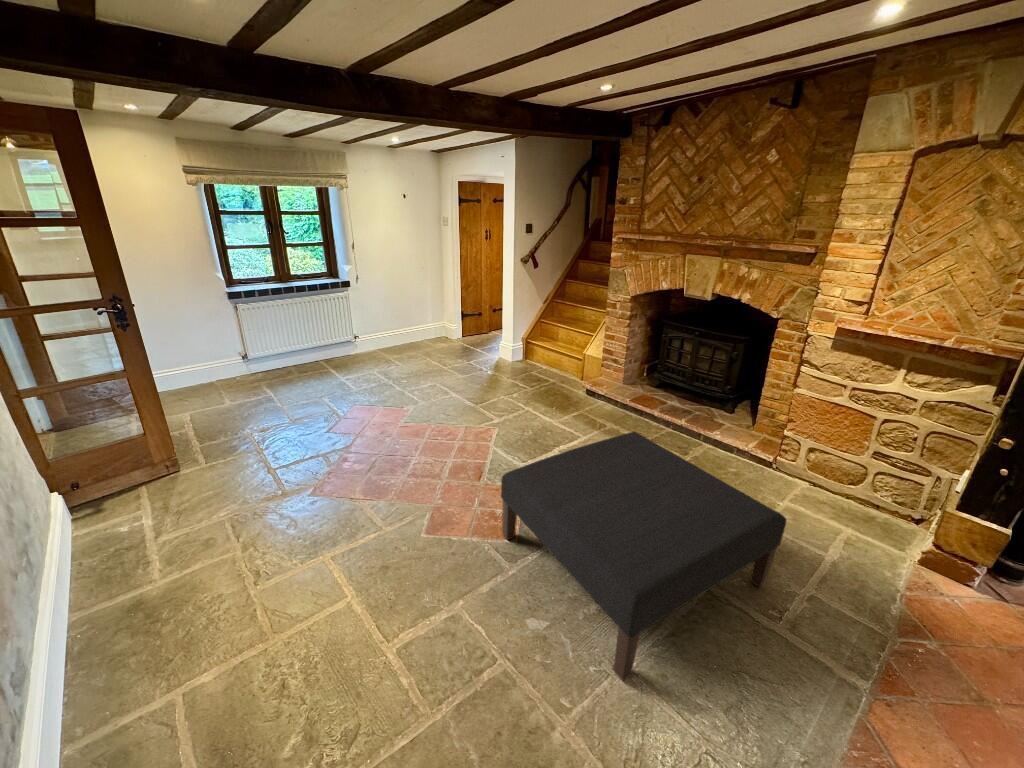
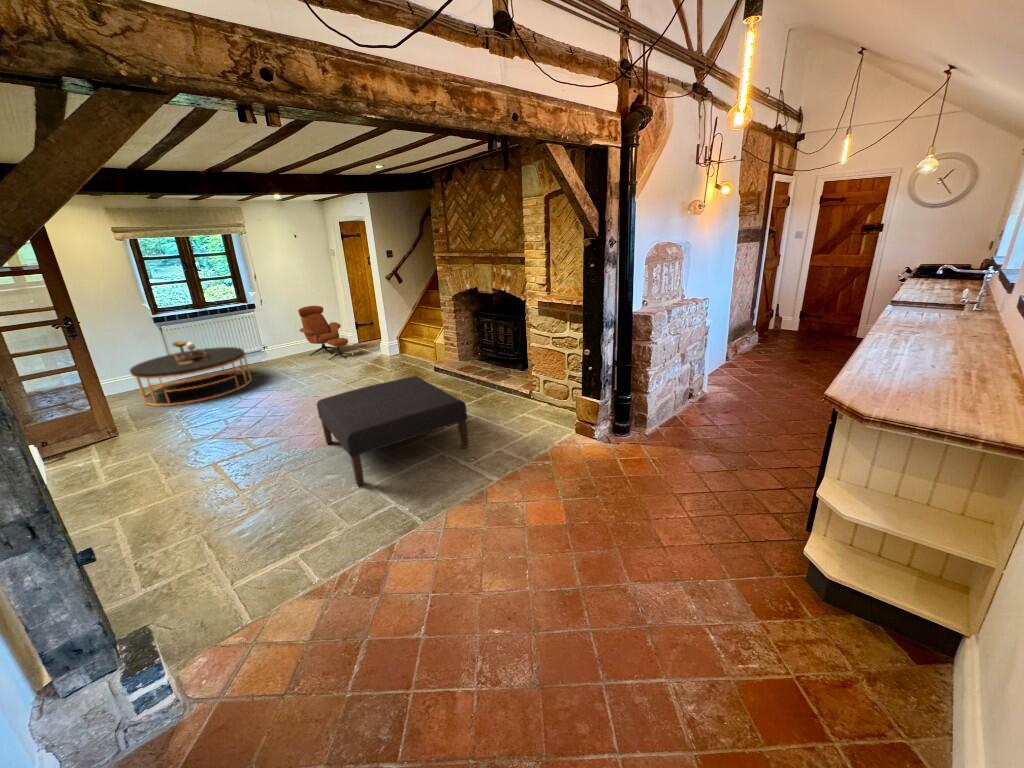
lounge chair: none [397,287,461,361] -> present [298,306,349,360]
coffee table: none [195,327,346,419] -> present [130,341,252,406]

